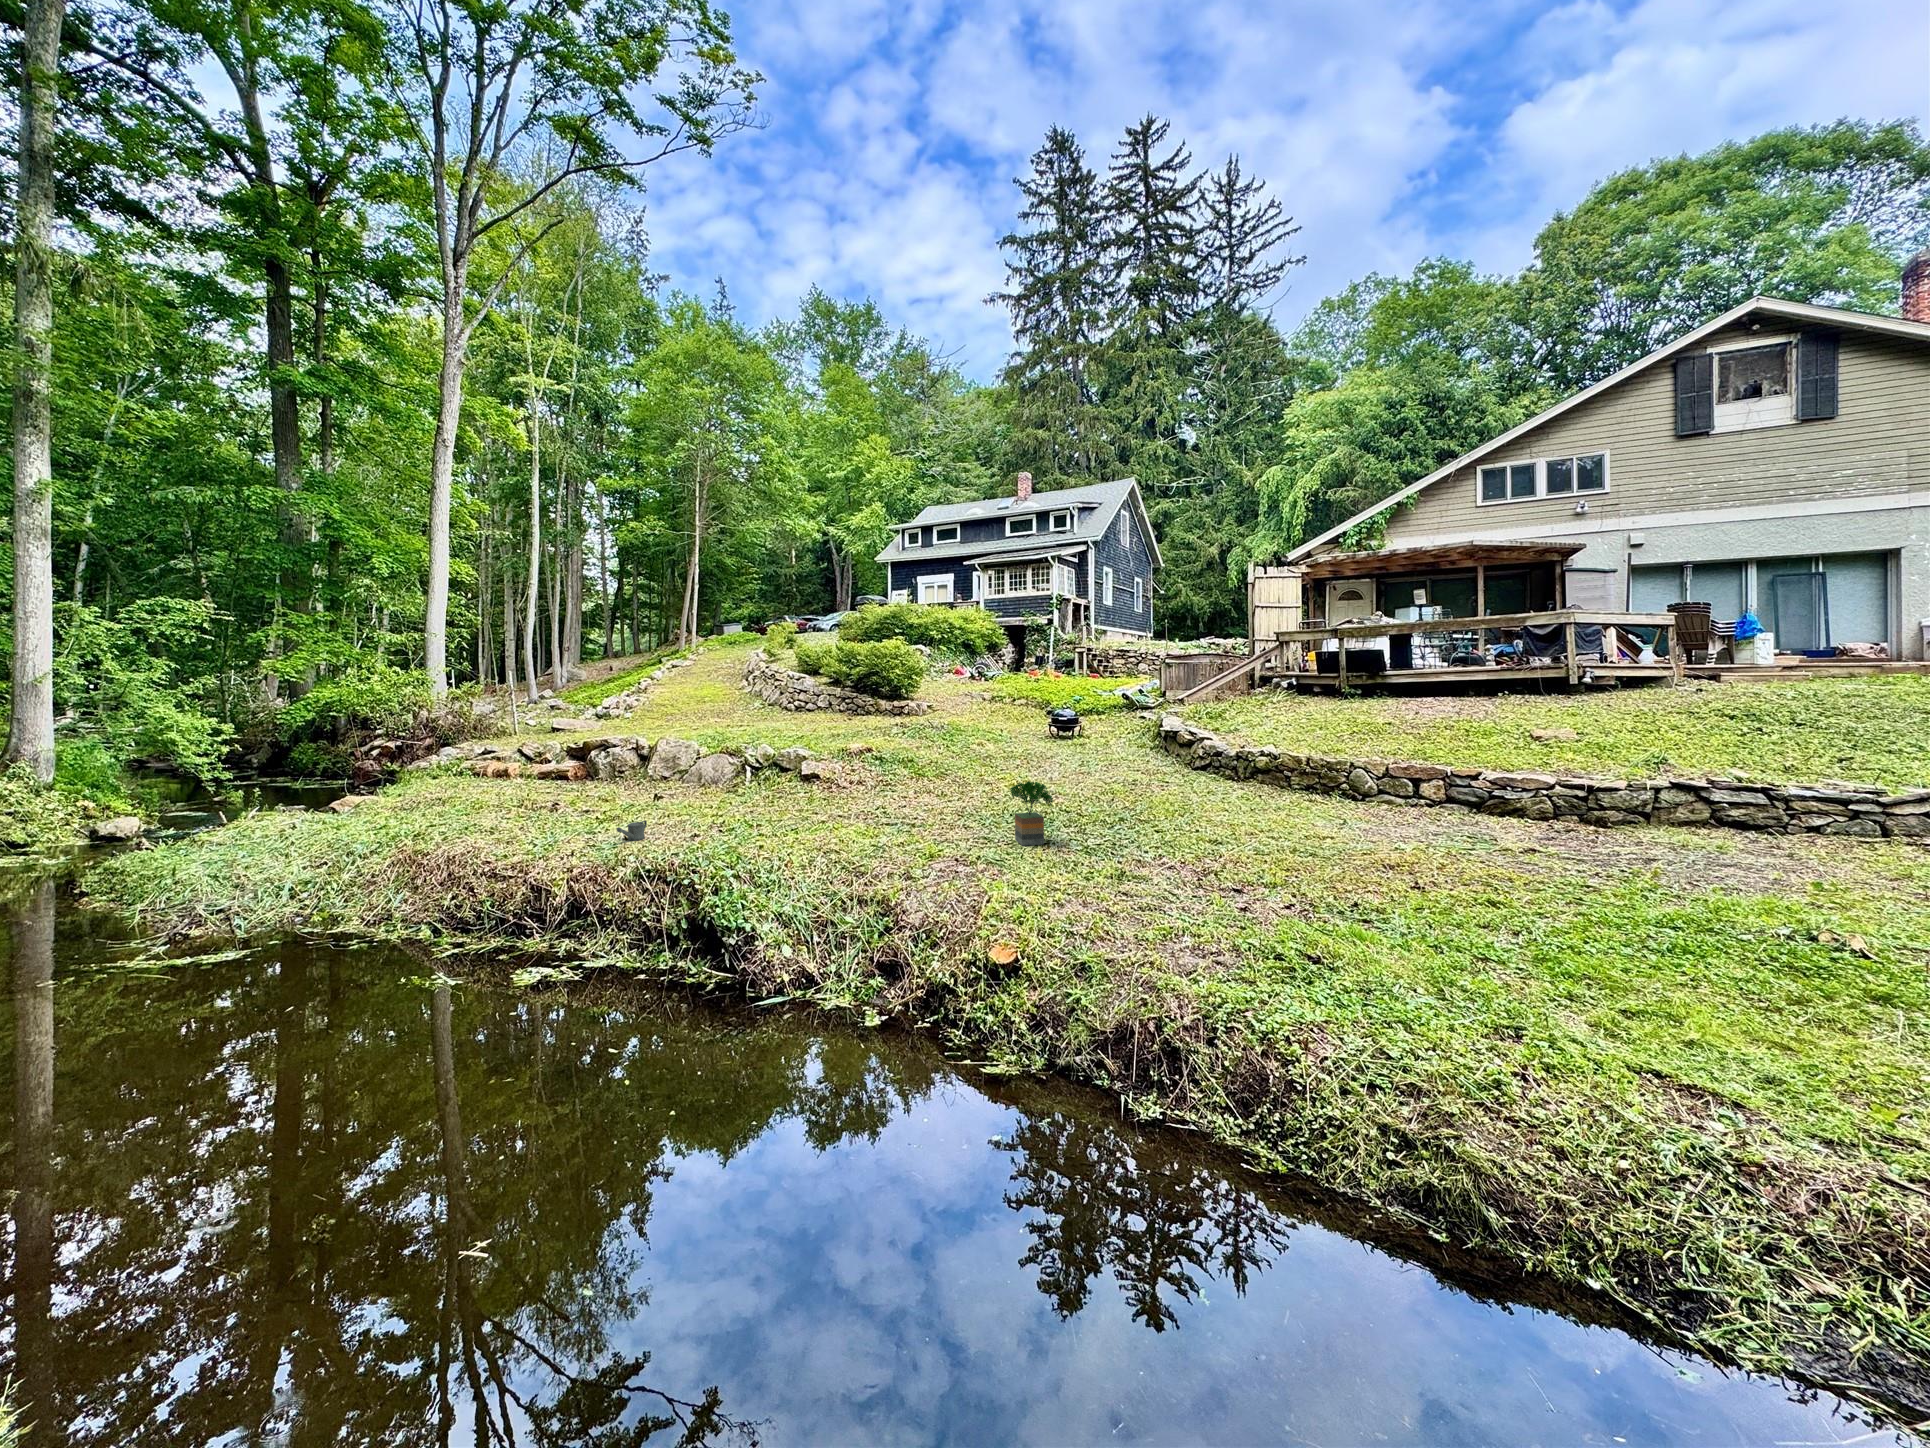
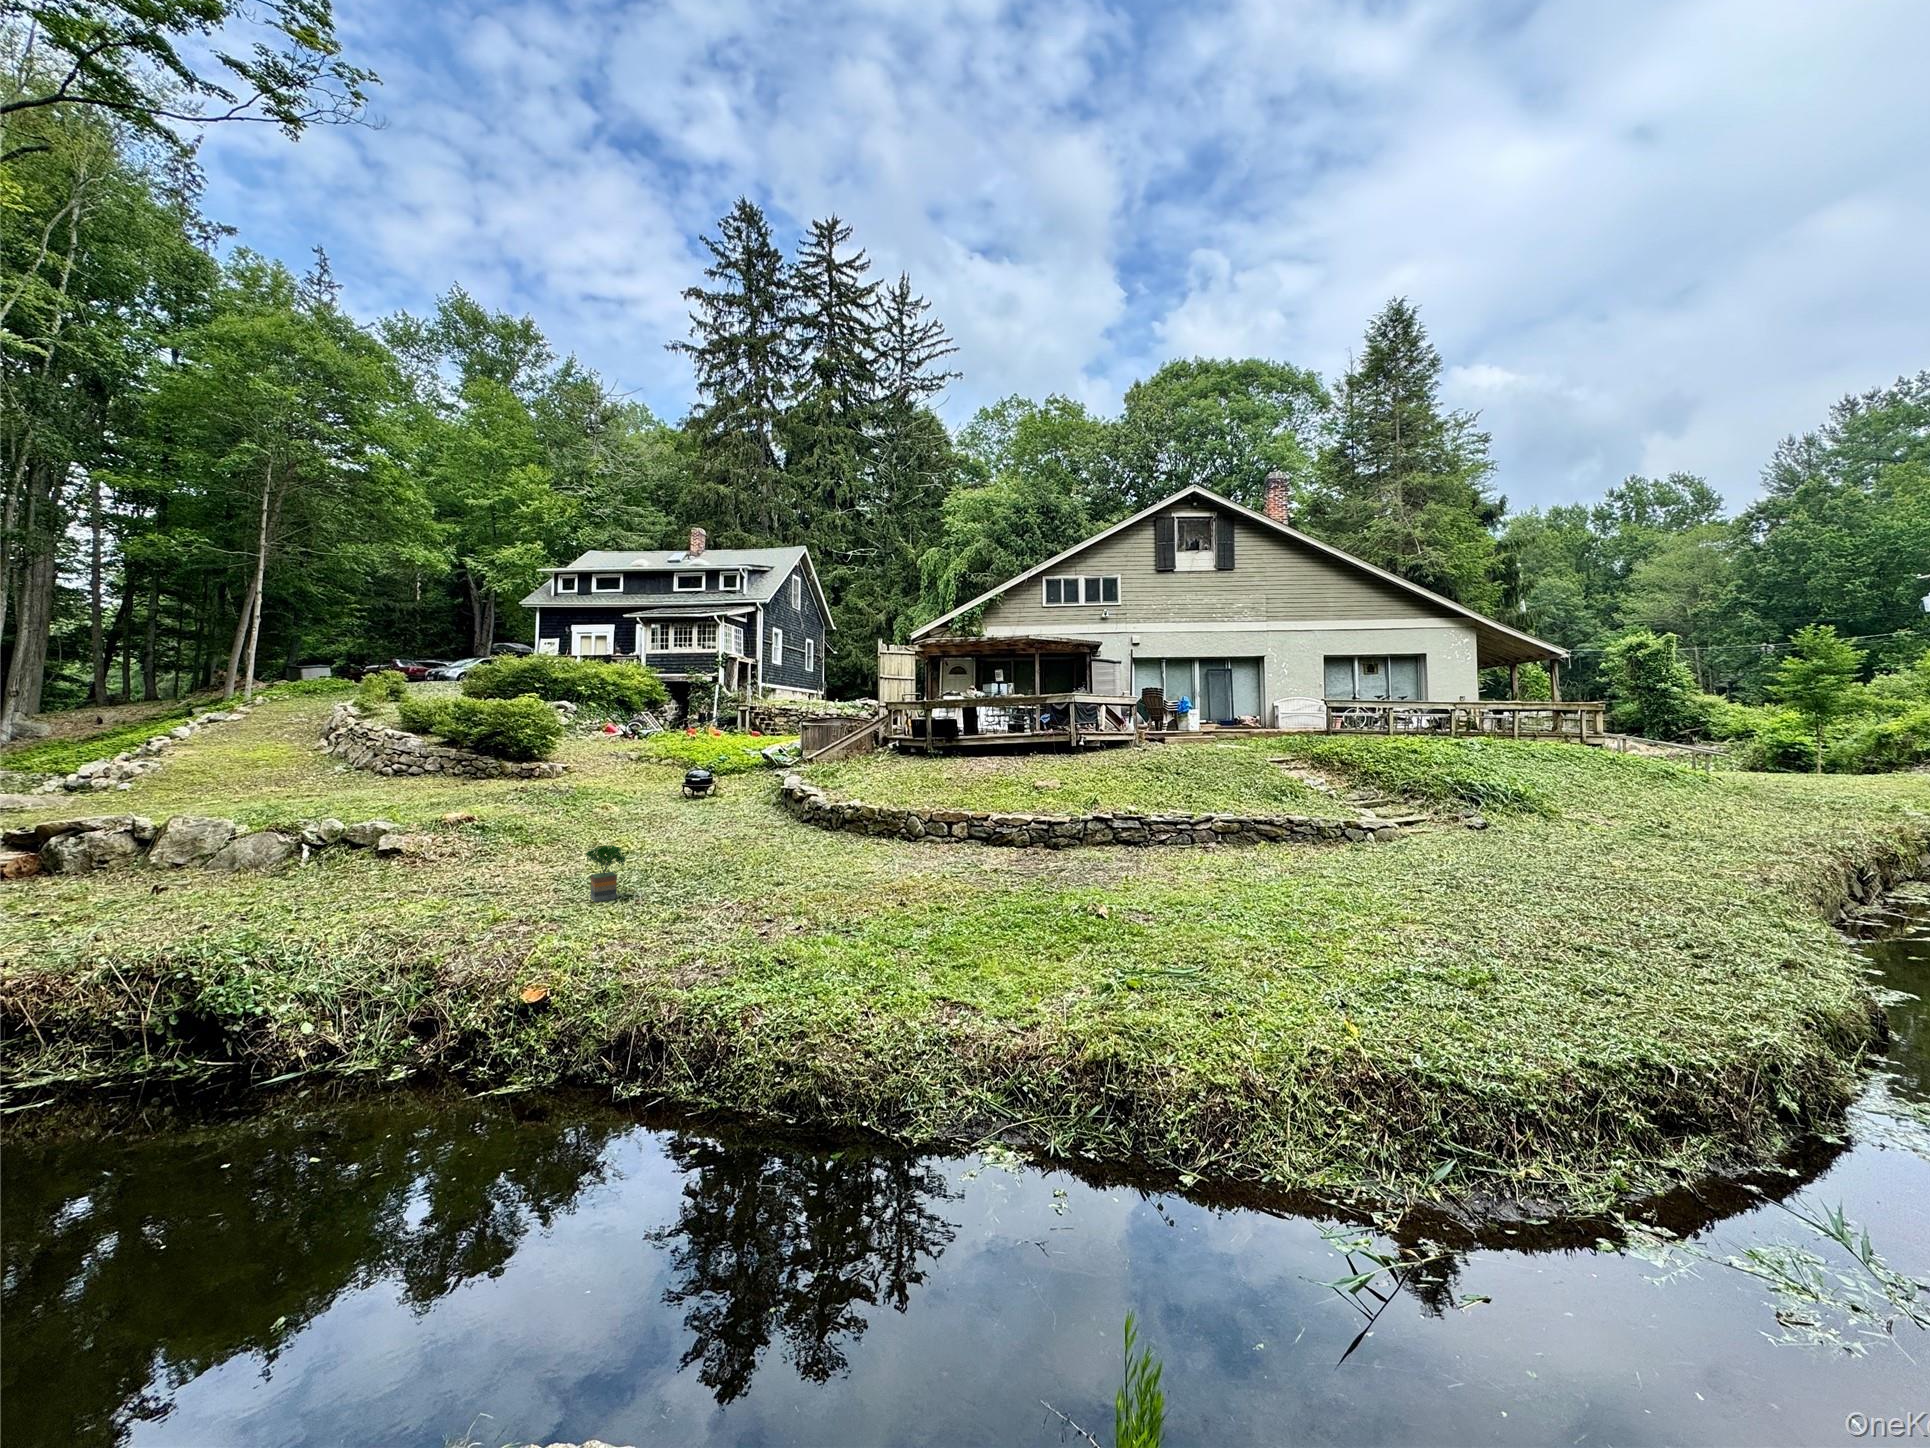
watering can: present [617,821,647,841] -> none [70,926,121,951]

